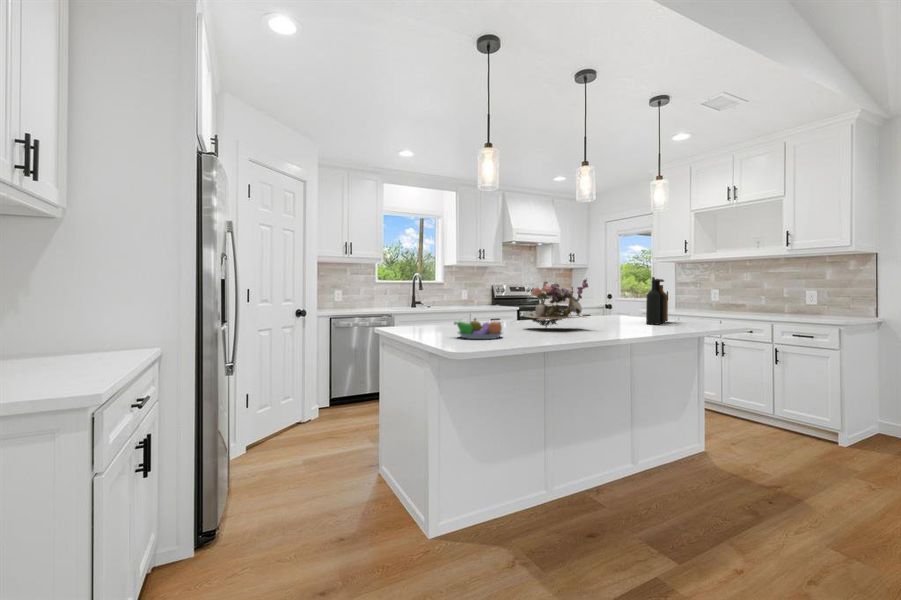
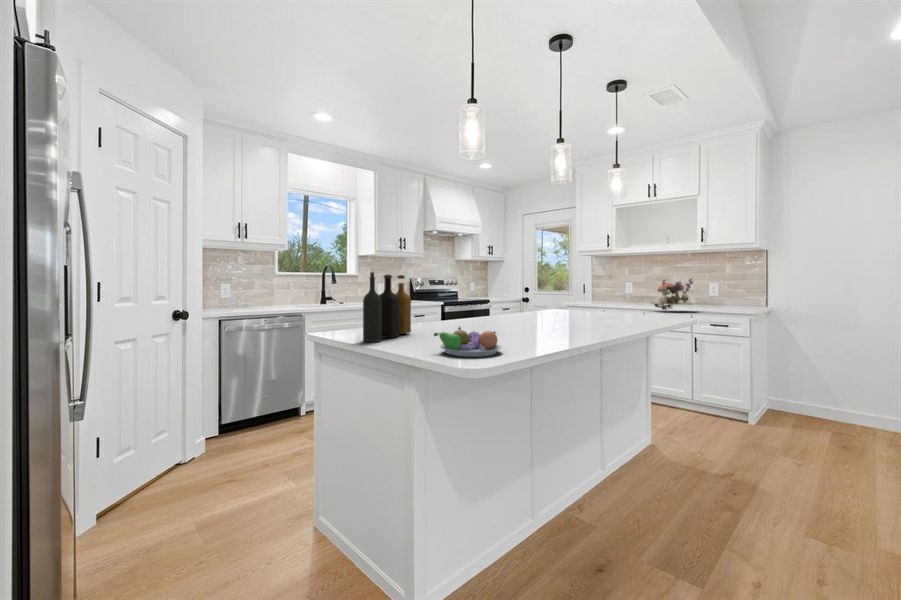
bottle: present [646,277,668,325] -> present [363,272,411,342]
flower arrangement: present [524,278,588,327] -> present [651,279,693,310]

